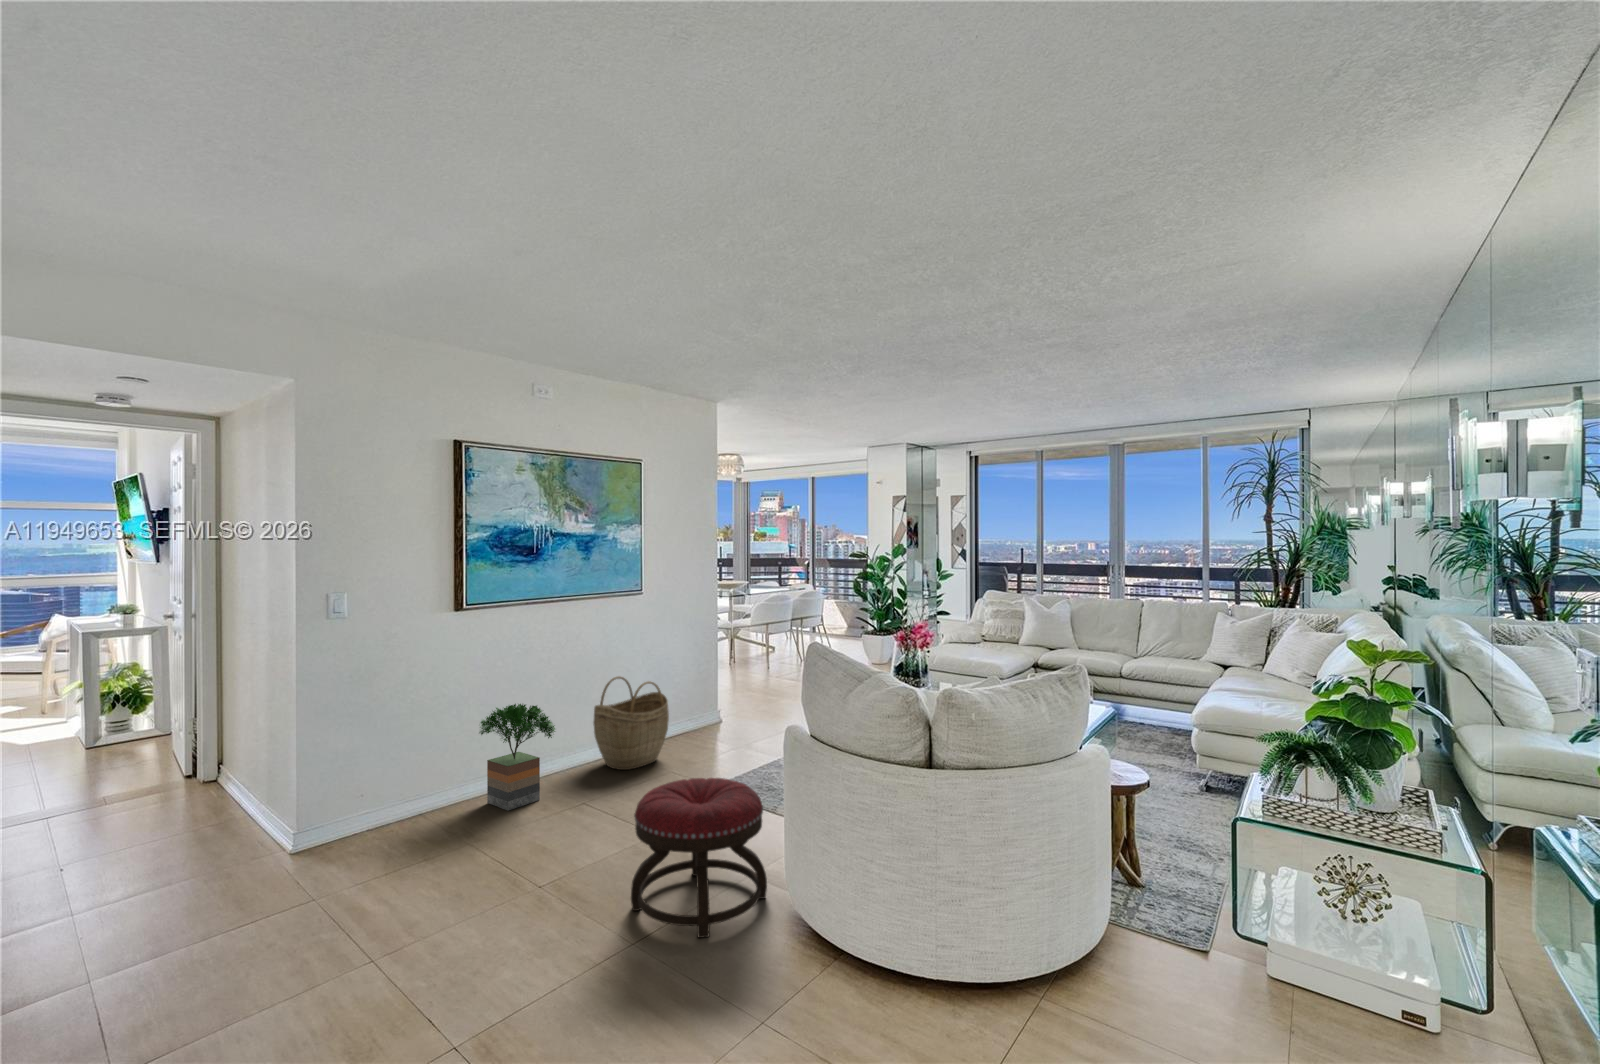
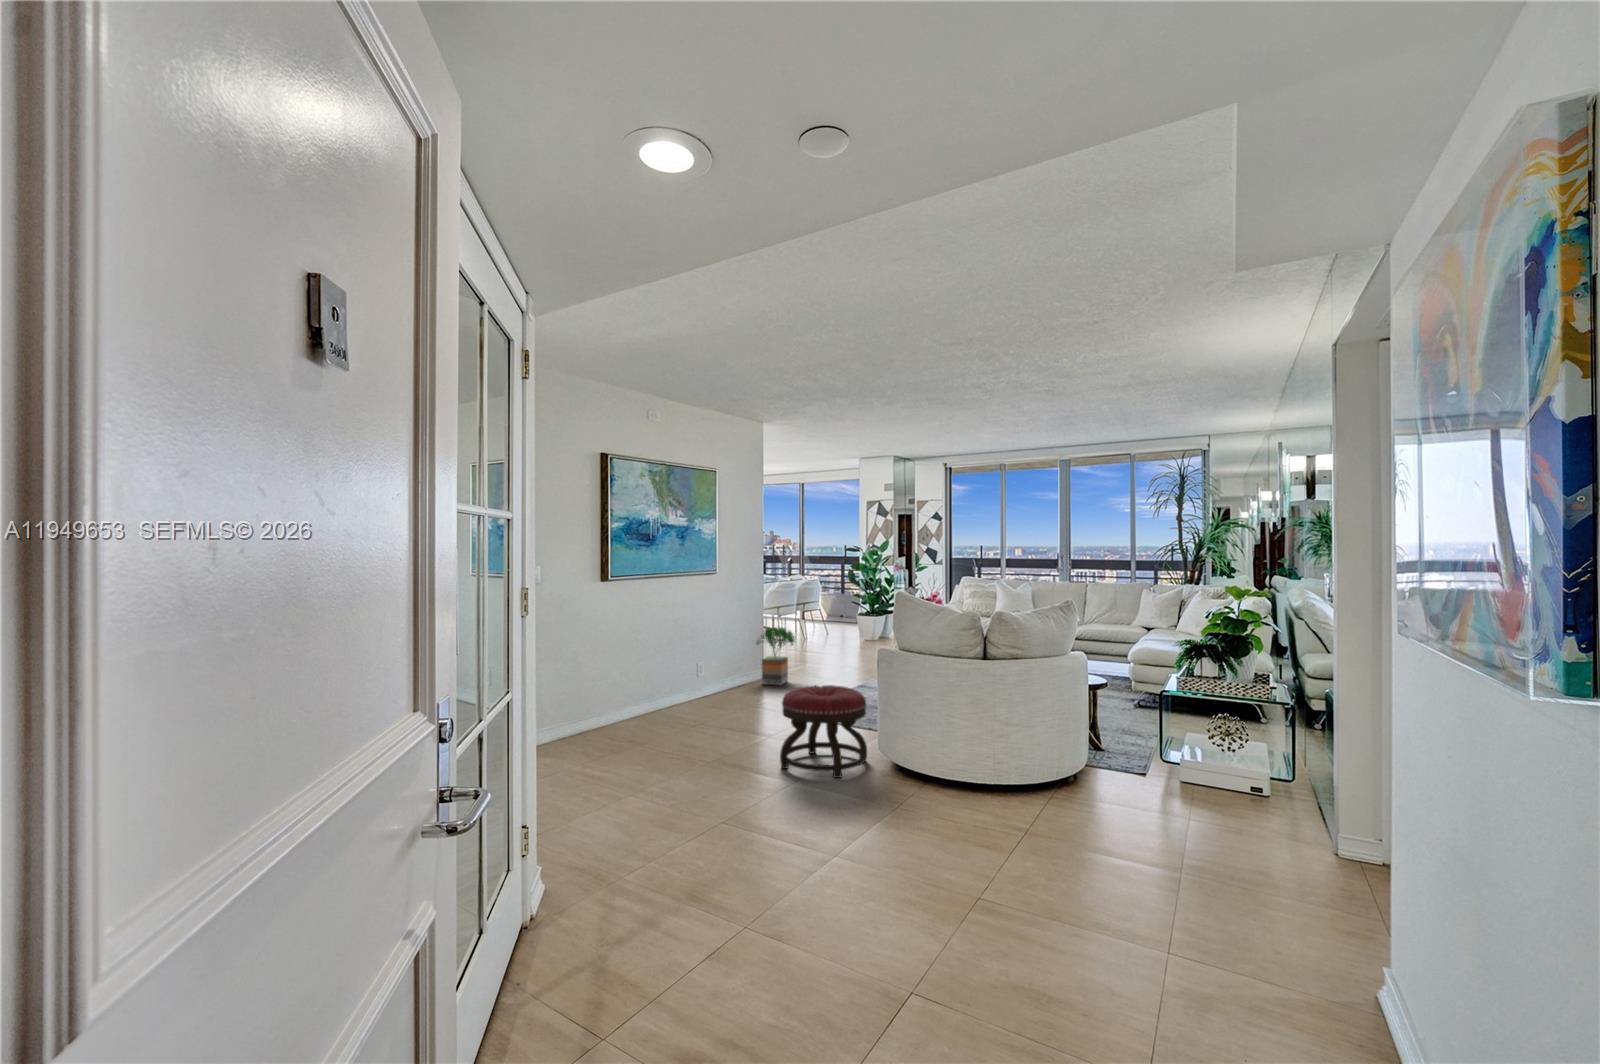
woven basket: present [593,676,669,770] -> none [689,636,744,705]
potted tree: present [479,704,555,811] -> present [756,627,795,685]

